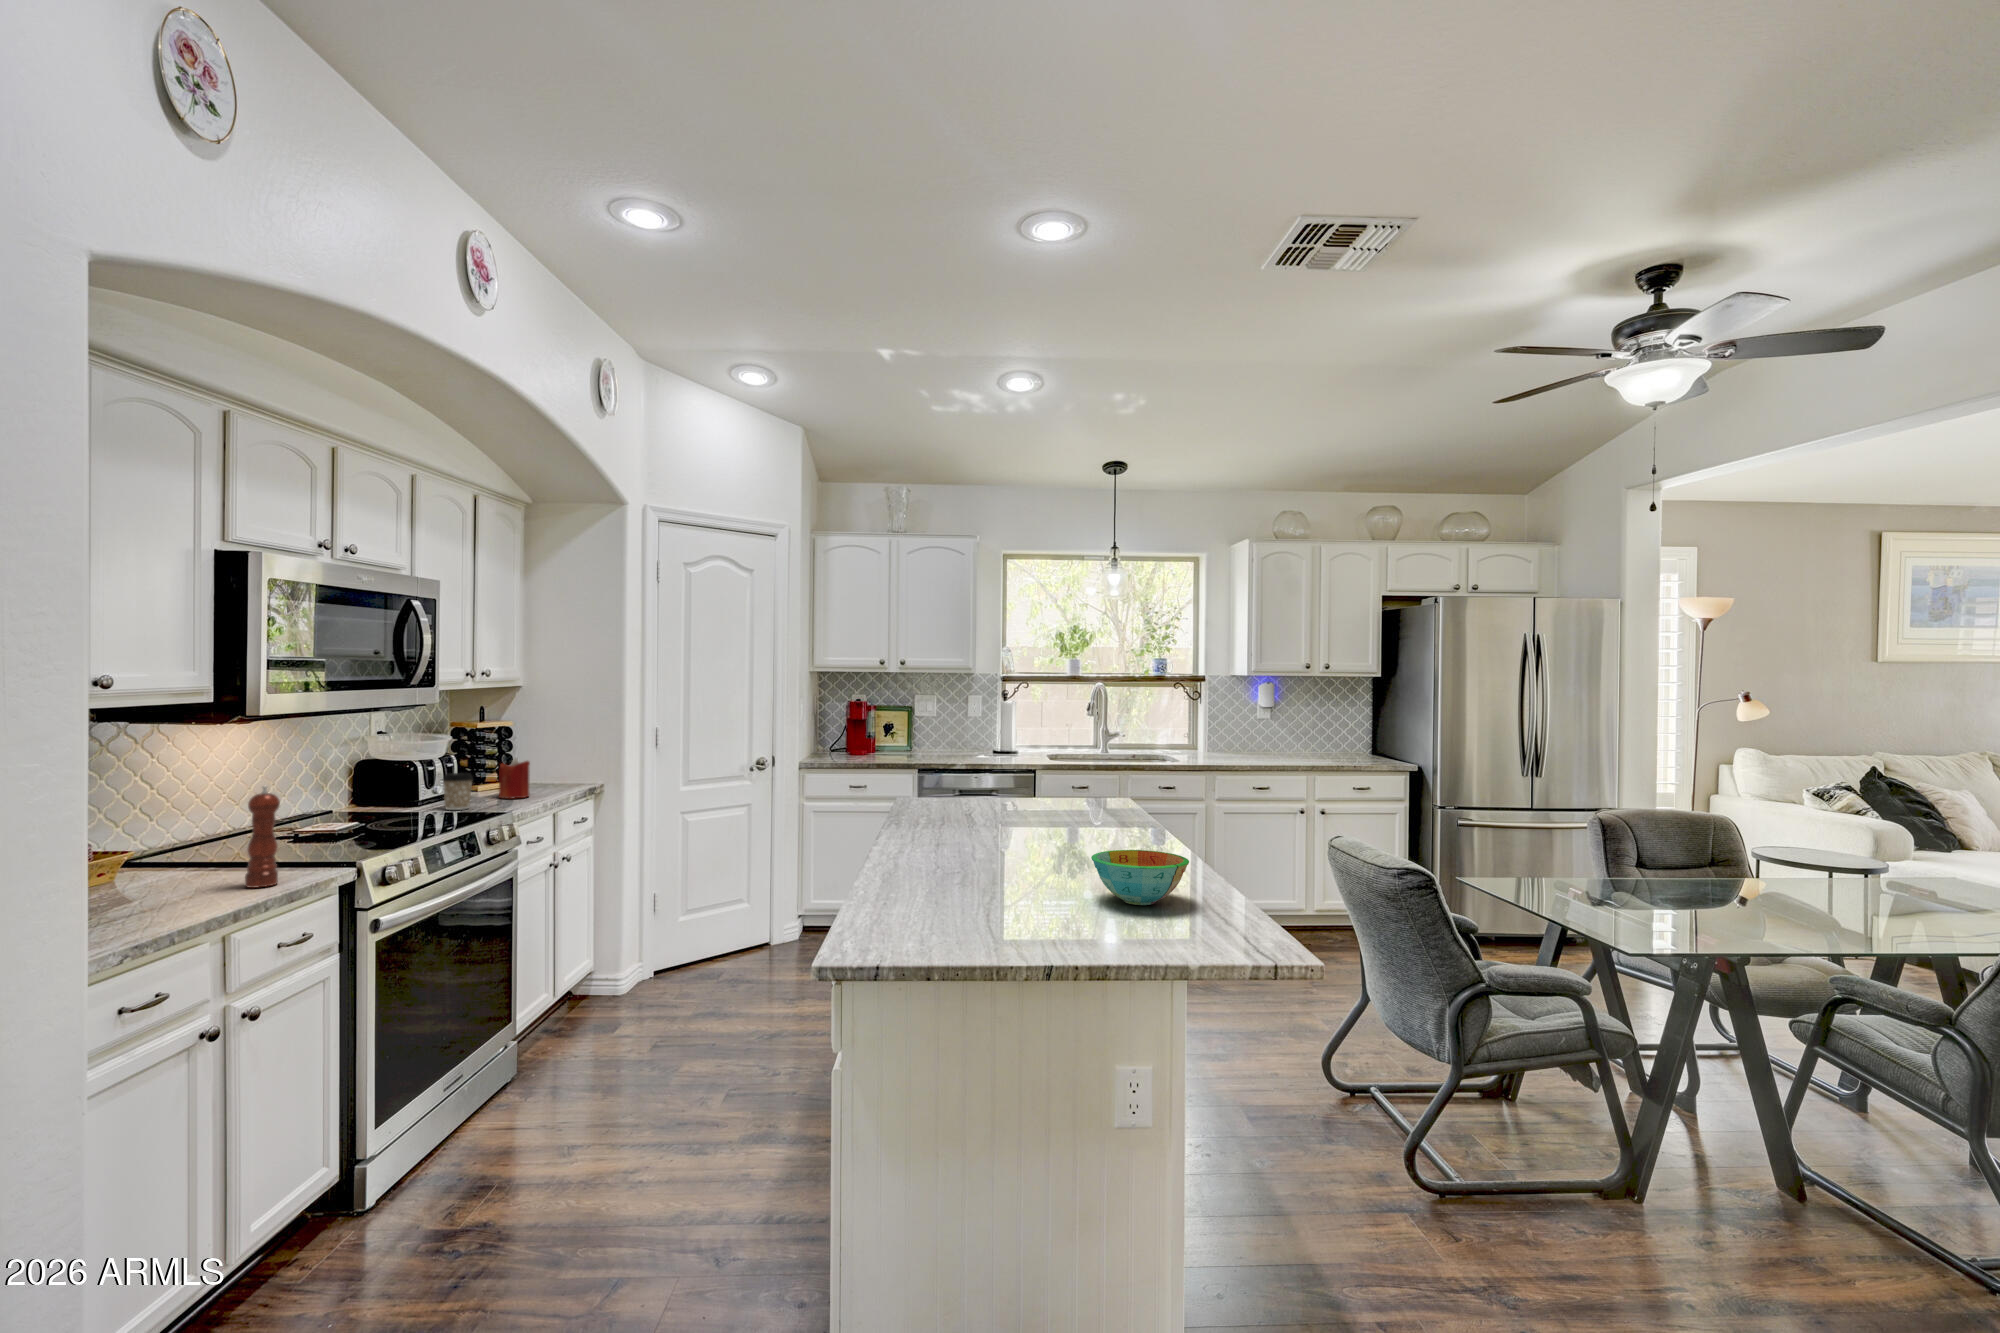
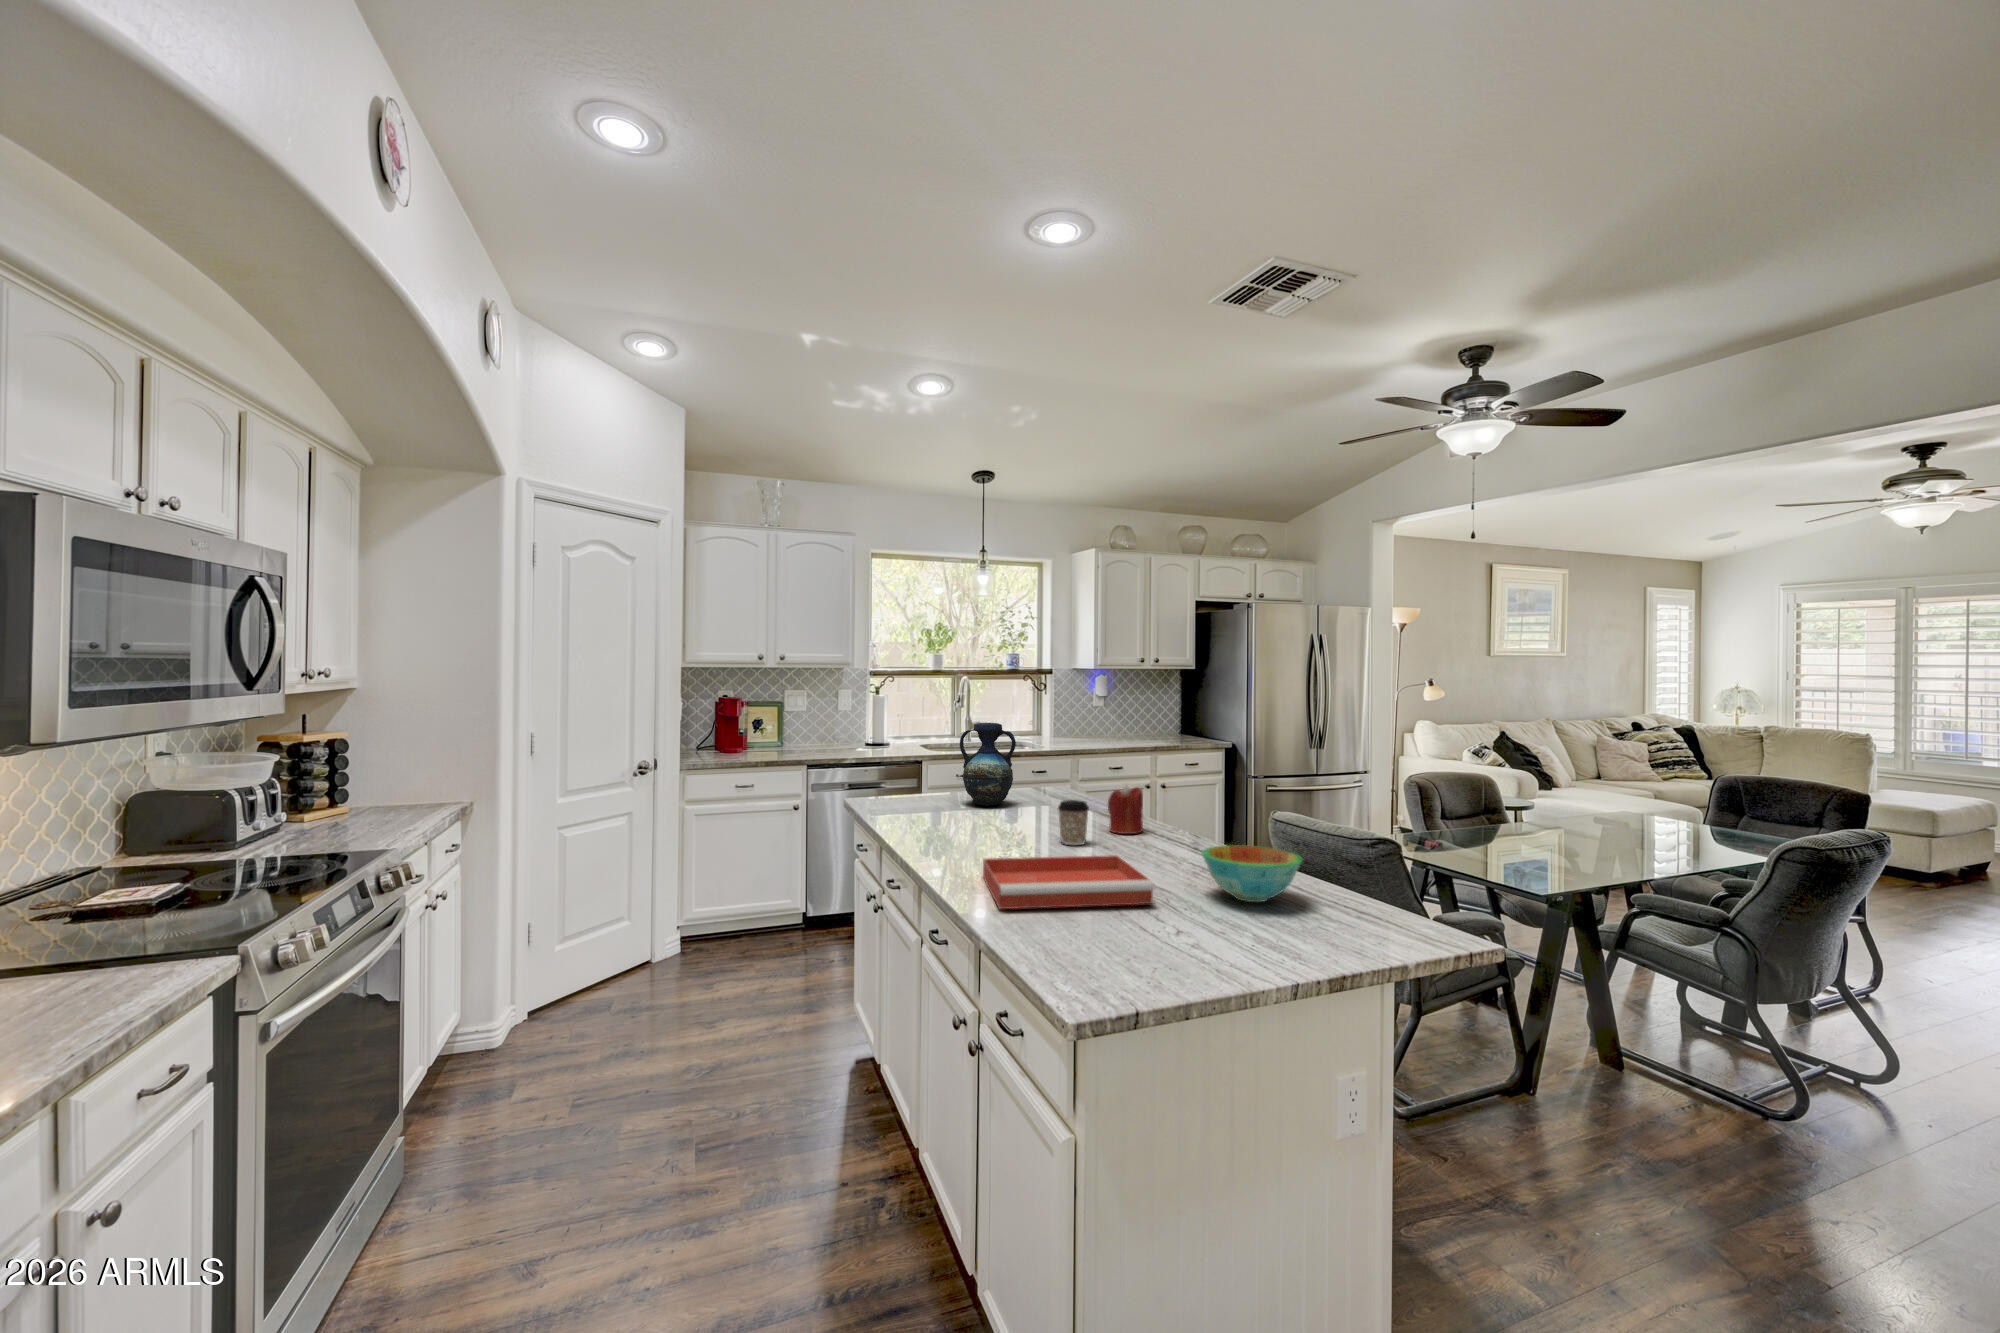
vase: none [1000,727,1055,810] -> present [960,723,1016,805]
candle: present [499,758,530,798] -> present [1108,785,1143,834]
coffee cup: present [443,773,473,810] -> present [1058,800,1089,845]
pepper mill: present [245,786,280,888] -> none [66,847,129,1007]
tray: none [887,849,1046,897] -> present [983,855,1154,909]

